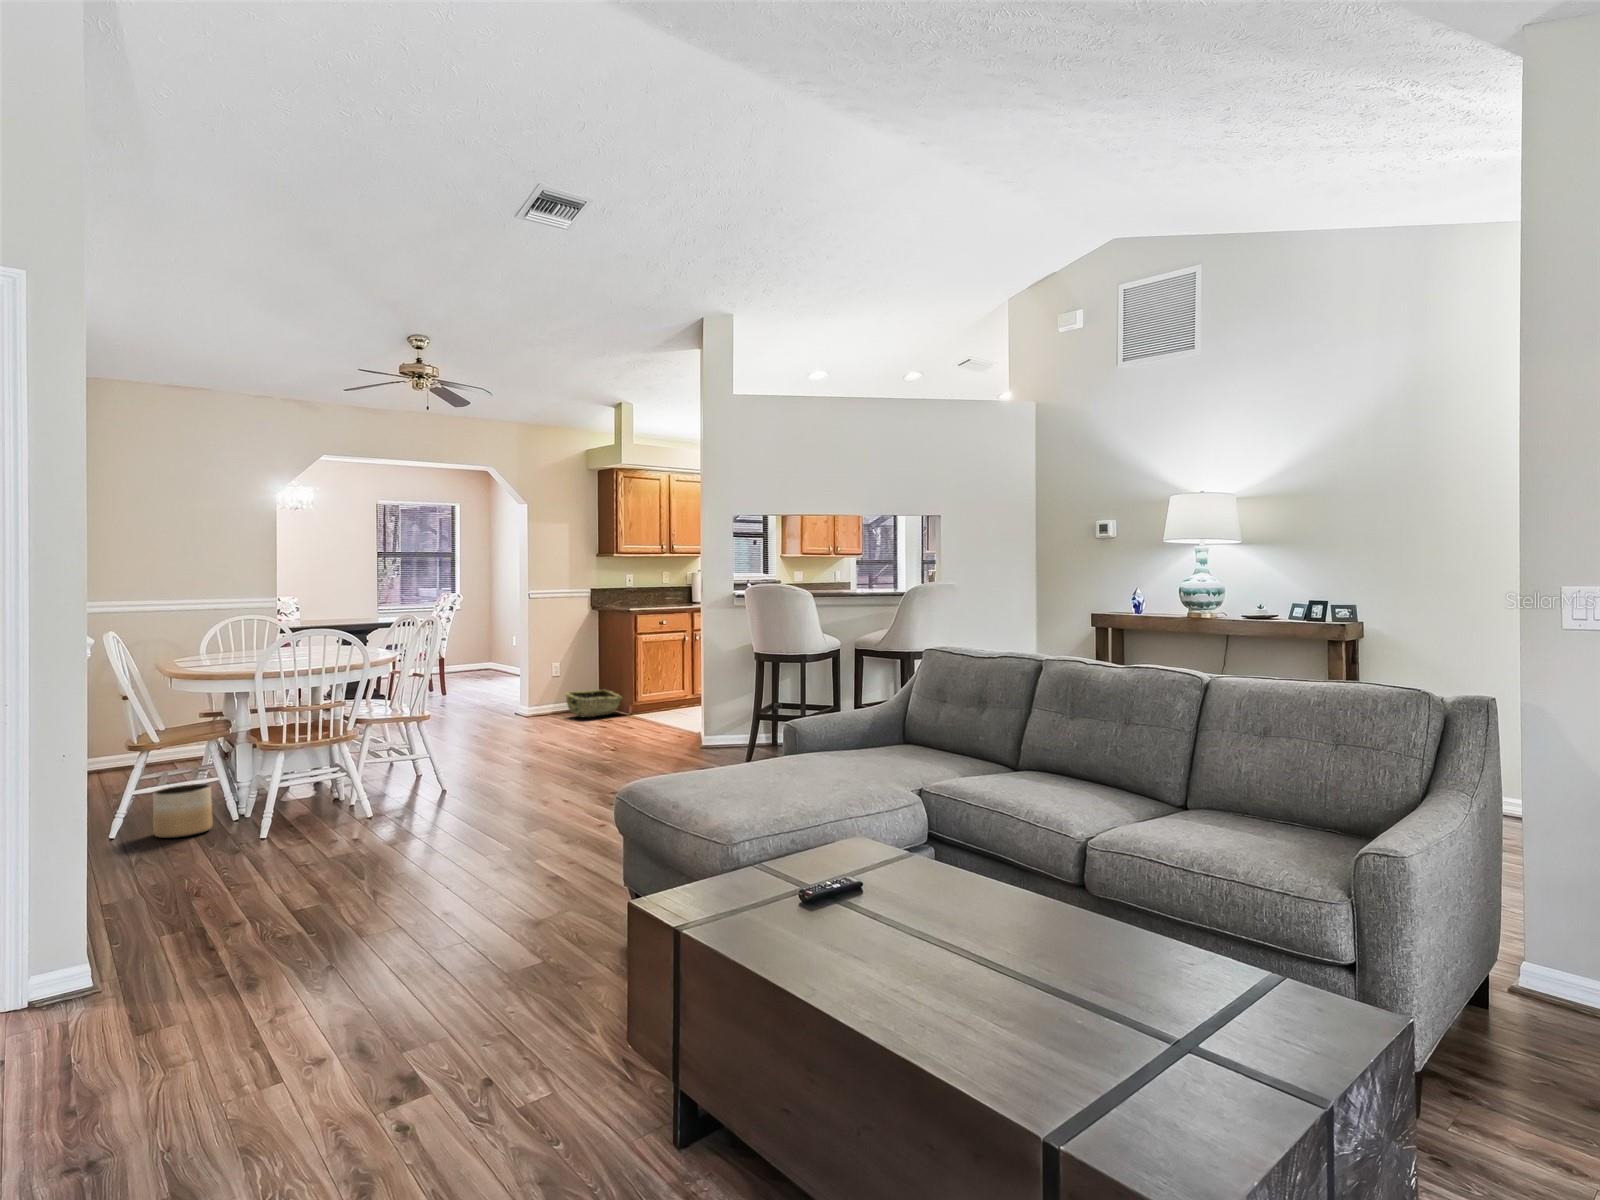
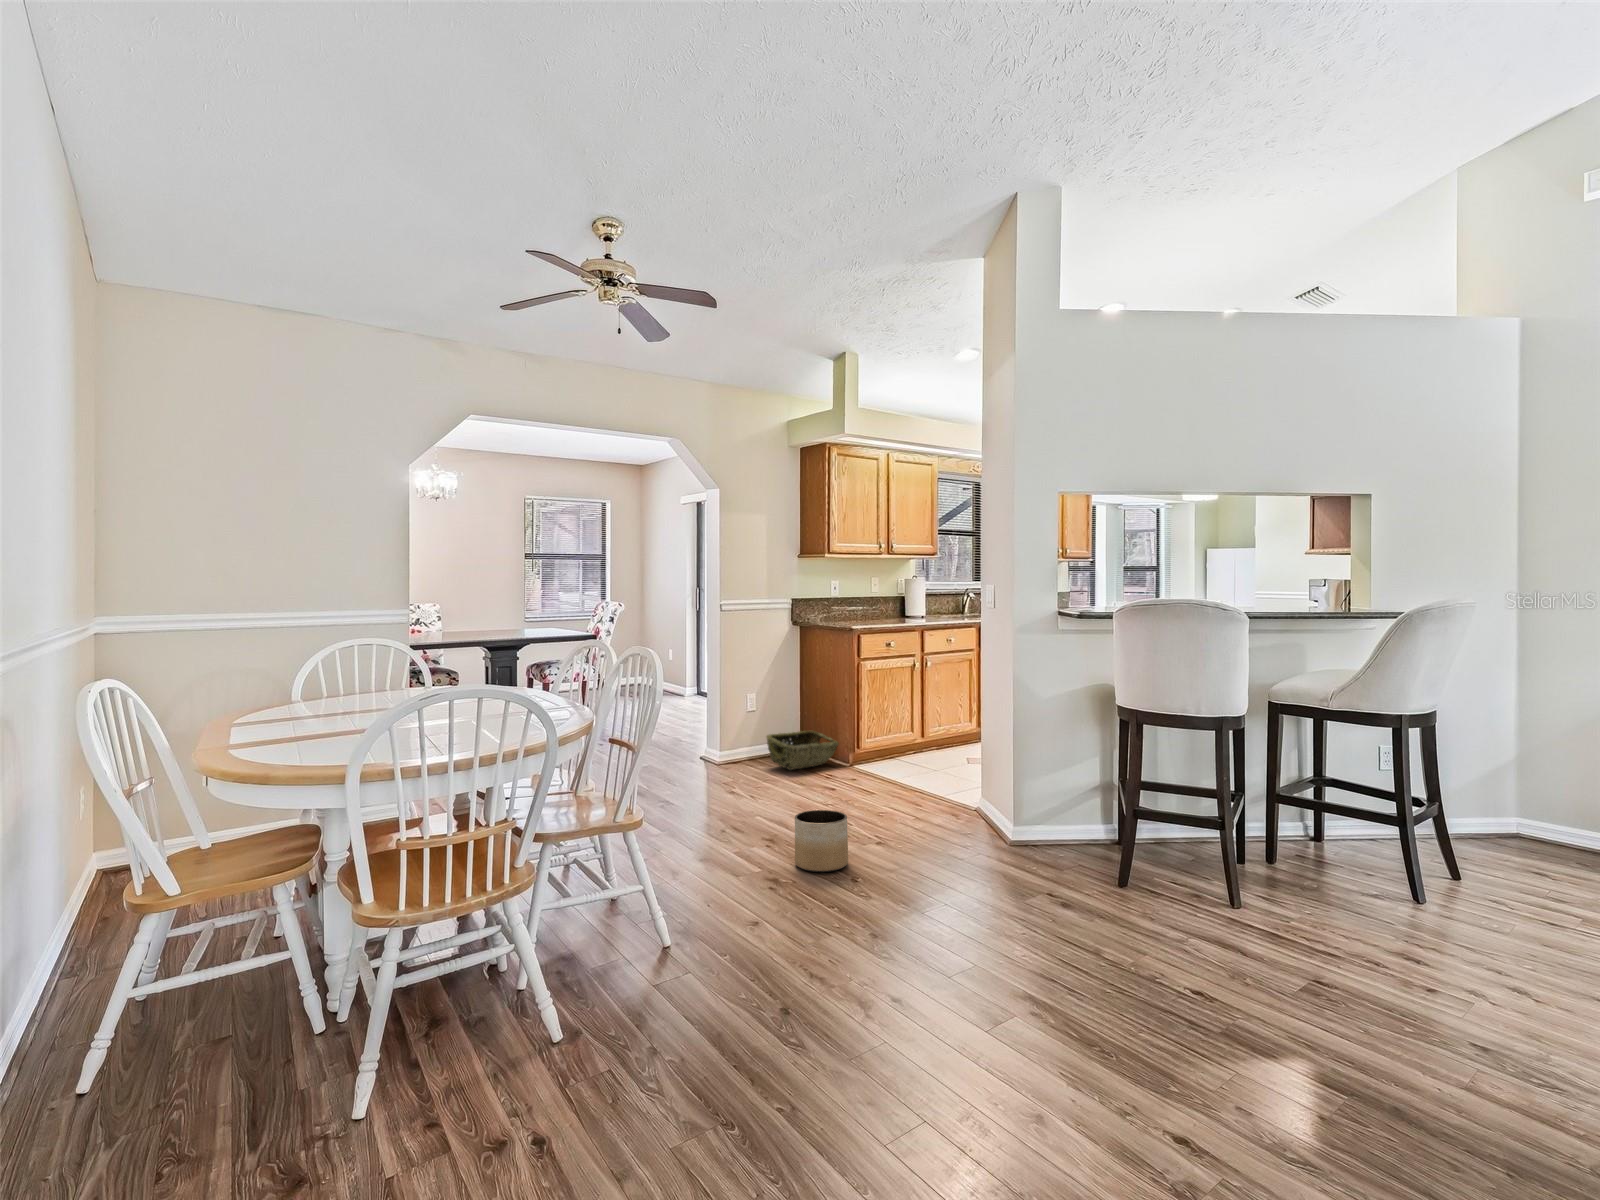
planter: present [153,784,213,838] -> present [795,810,848,872]

